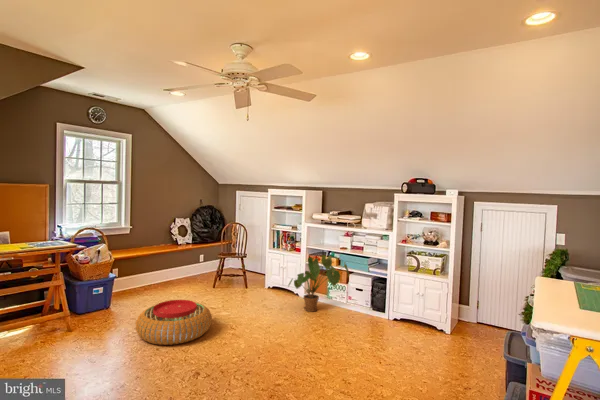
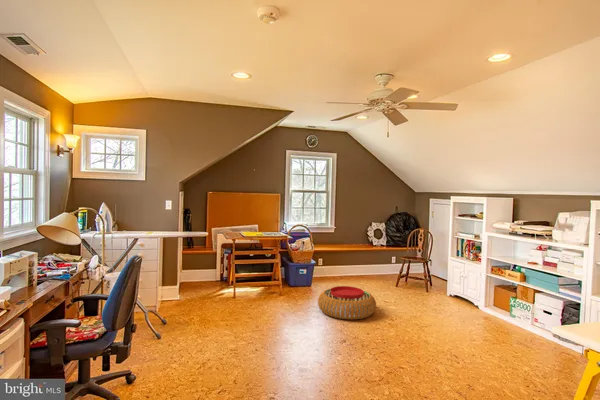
house plant: present [289,255,349,312] -> none [457,267,532,324]

